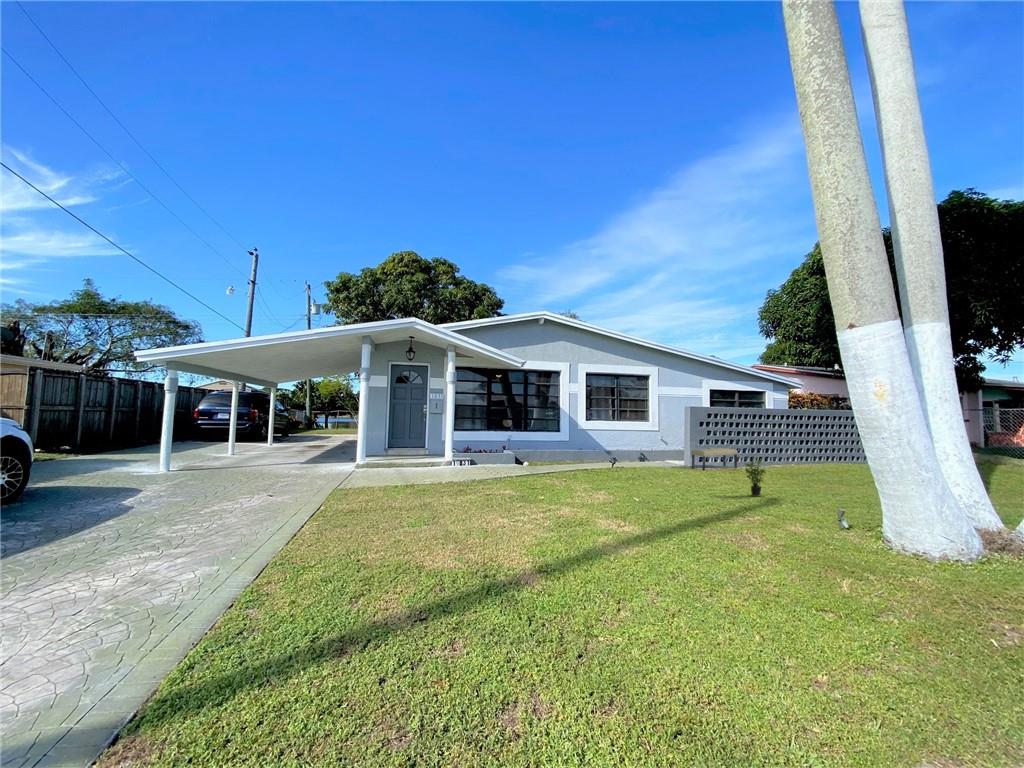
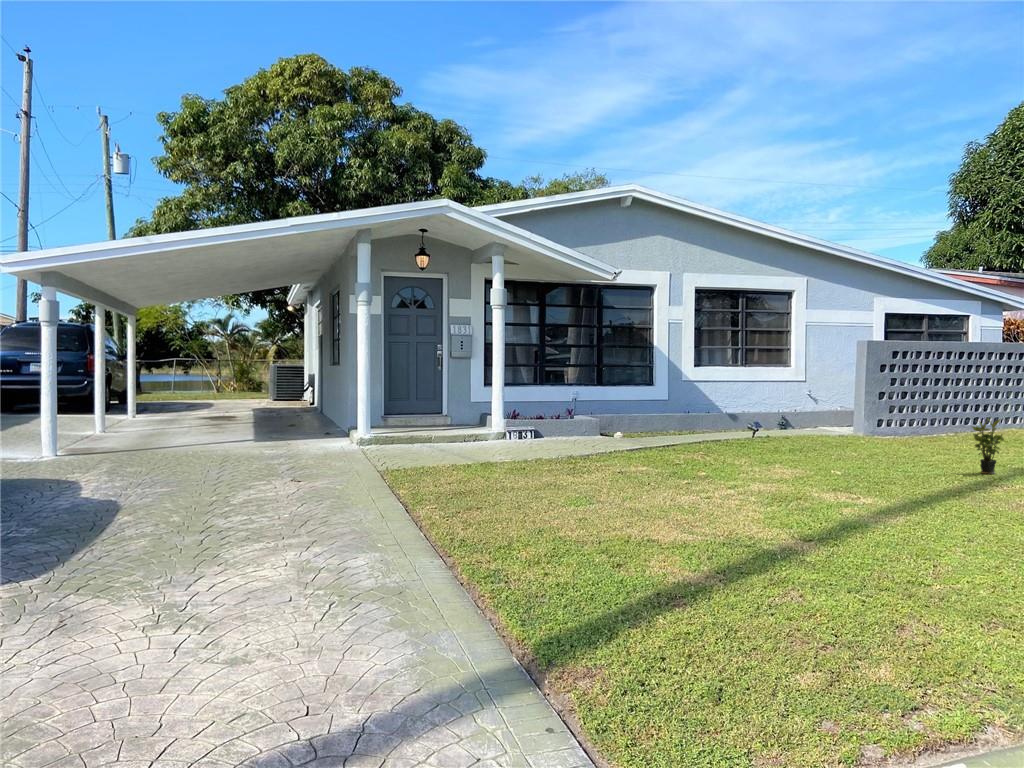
bench: present [691,448,738,470] -> none [867,405,938,440]

